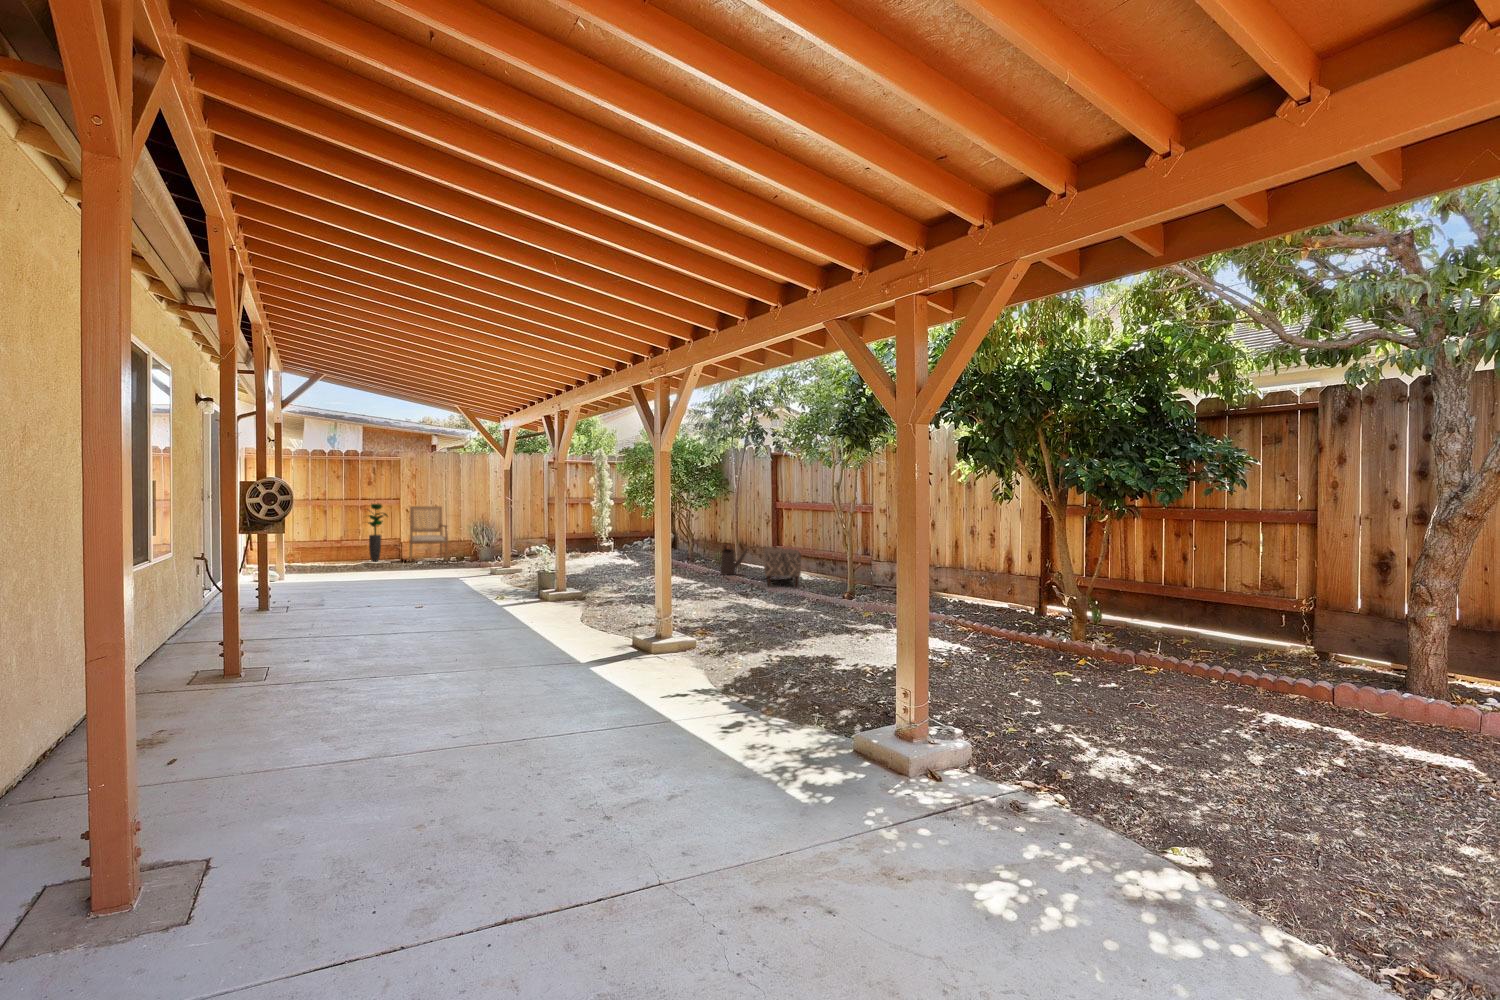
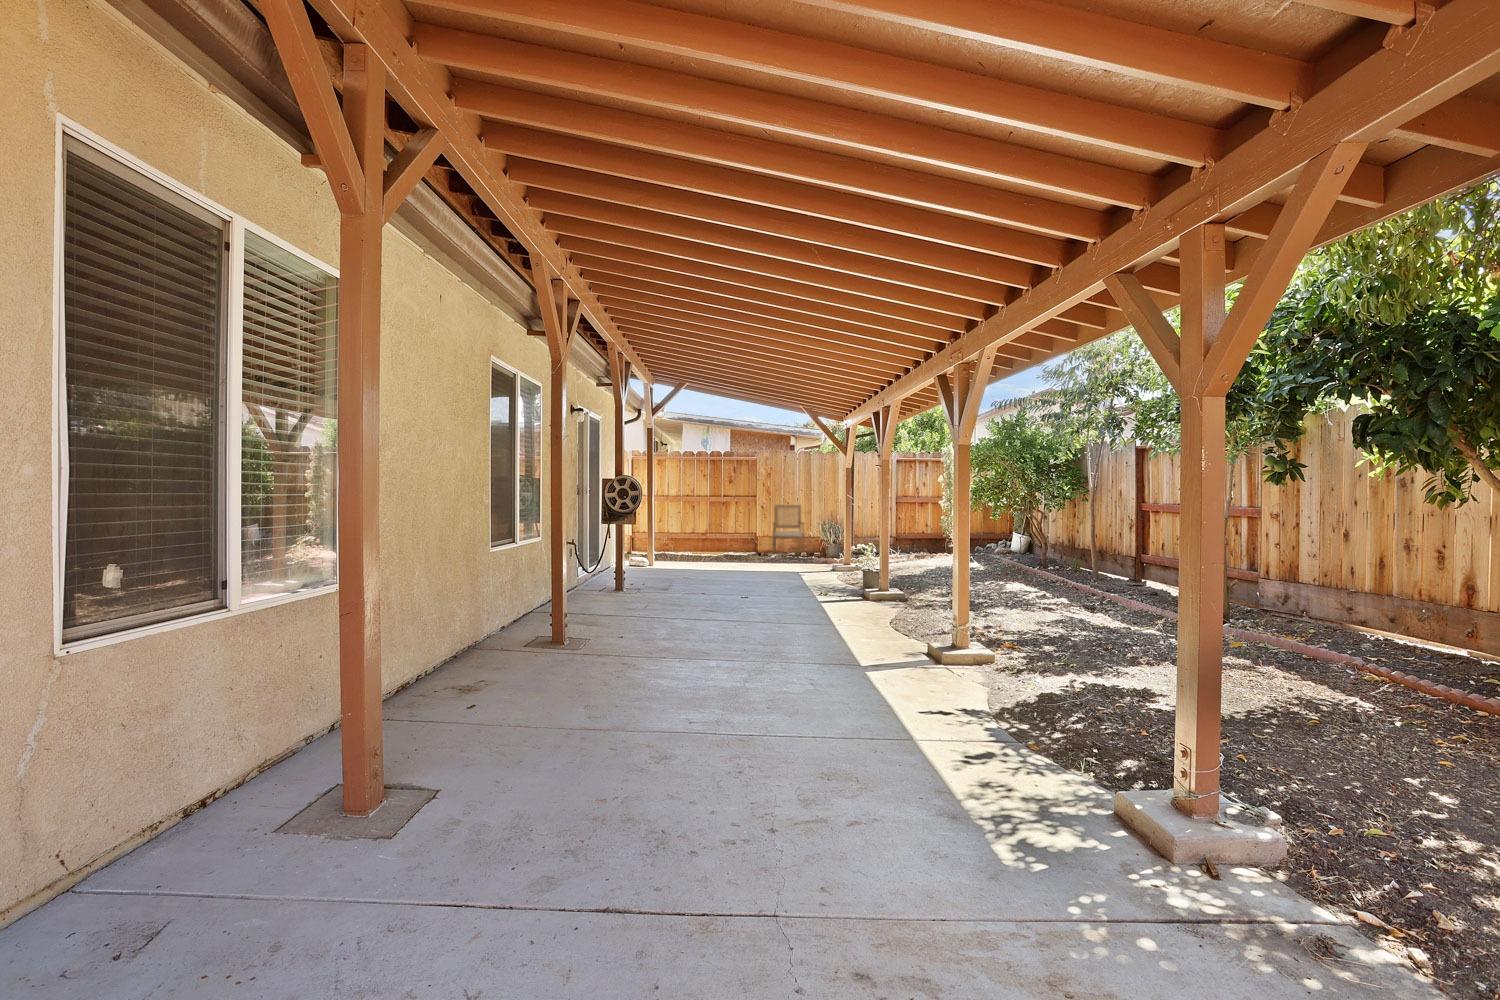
potted plant: present [368,504,387,561] -> none [735,502,757,553]
watering can: present [720,545,748,575] -> none [1067,549,1107,584]
bench: present [764,547,801,587] -> none [1119,554,1166,603]

